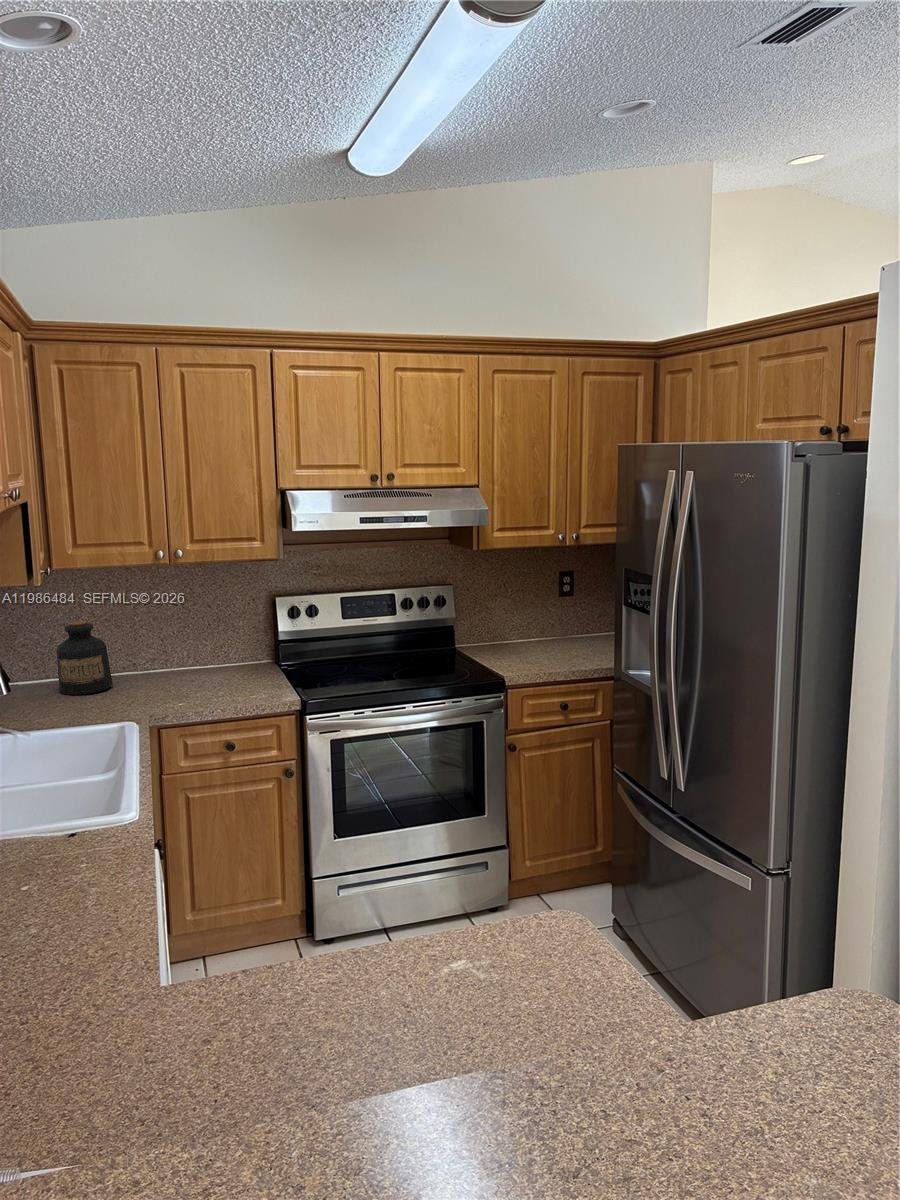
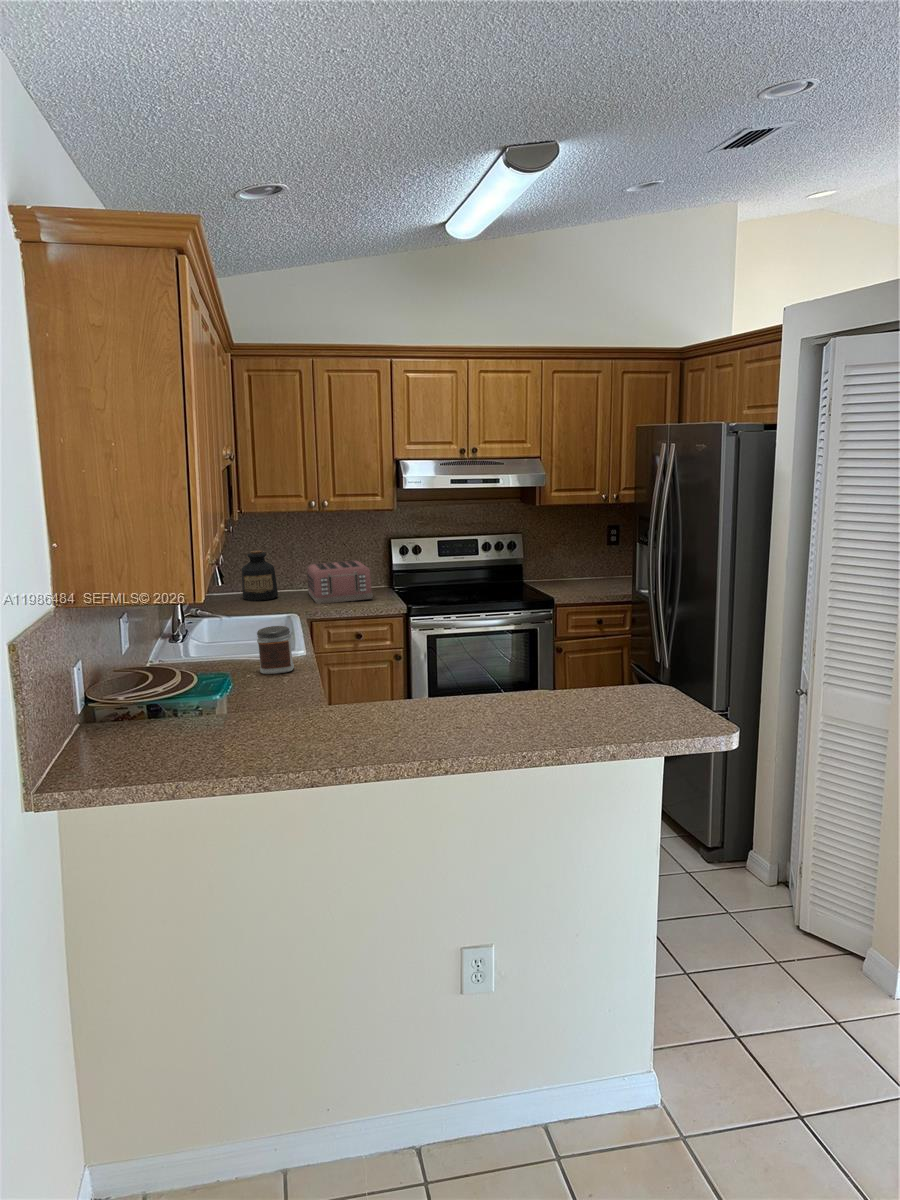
toaster: none [156,629,251,698] -> present [307,560,373,604]
jar: none [41,788,111,880] -> present [257,626,294,674]

